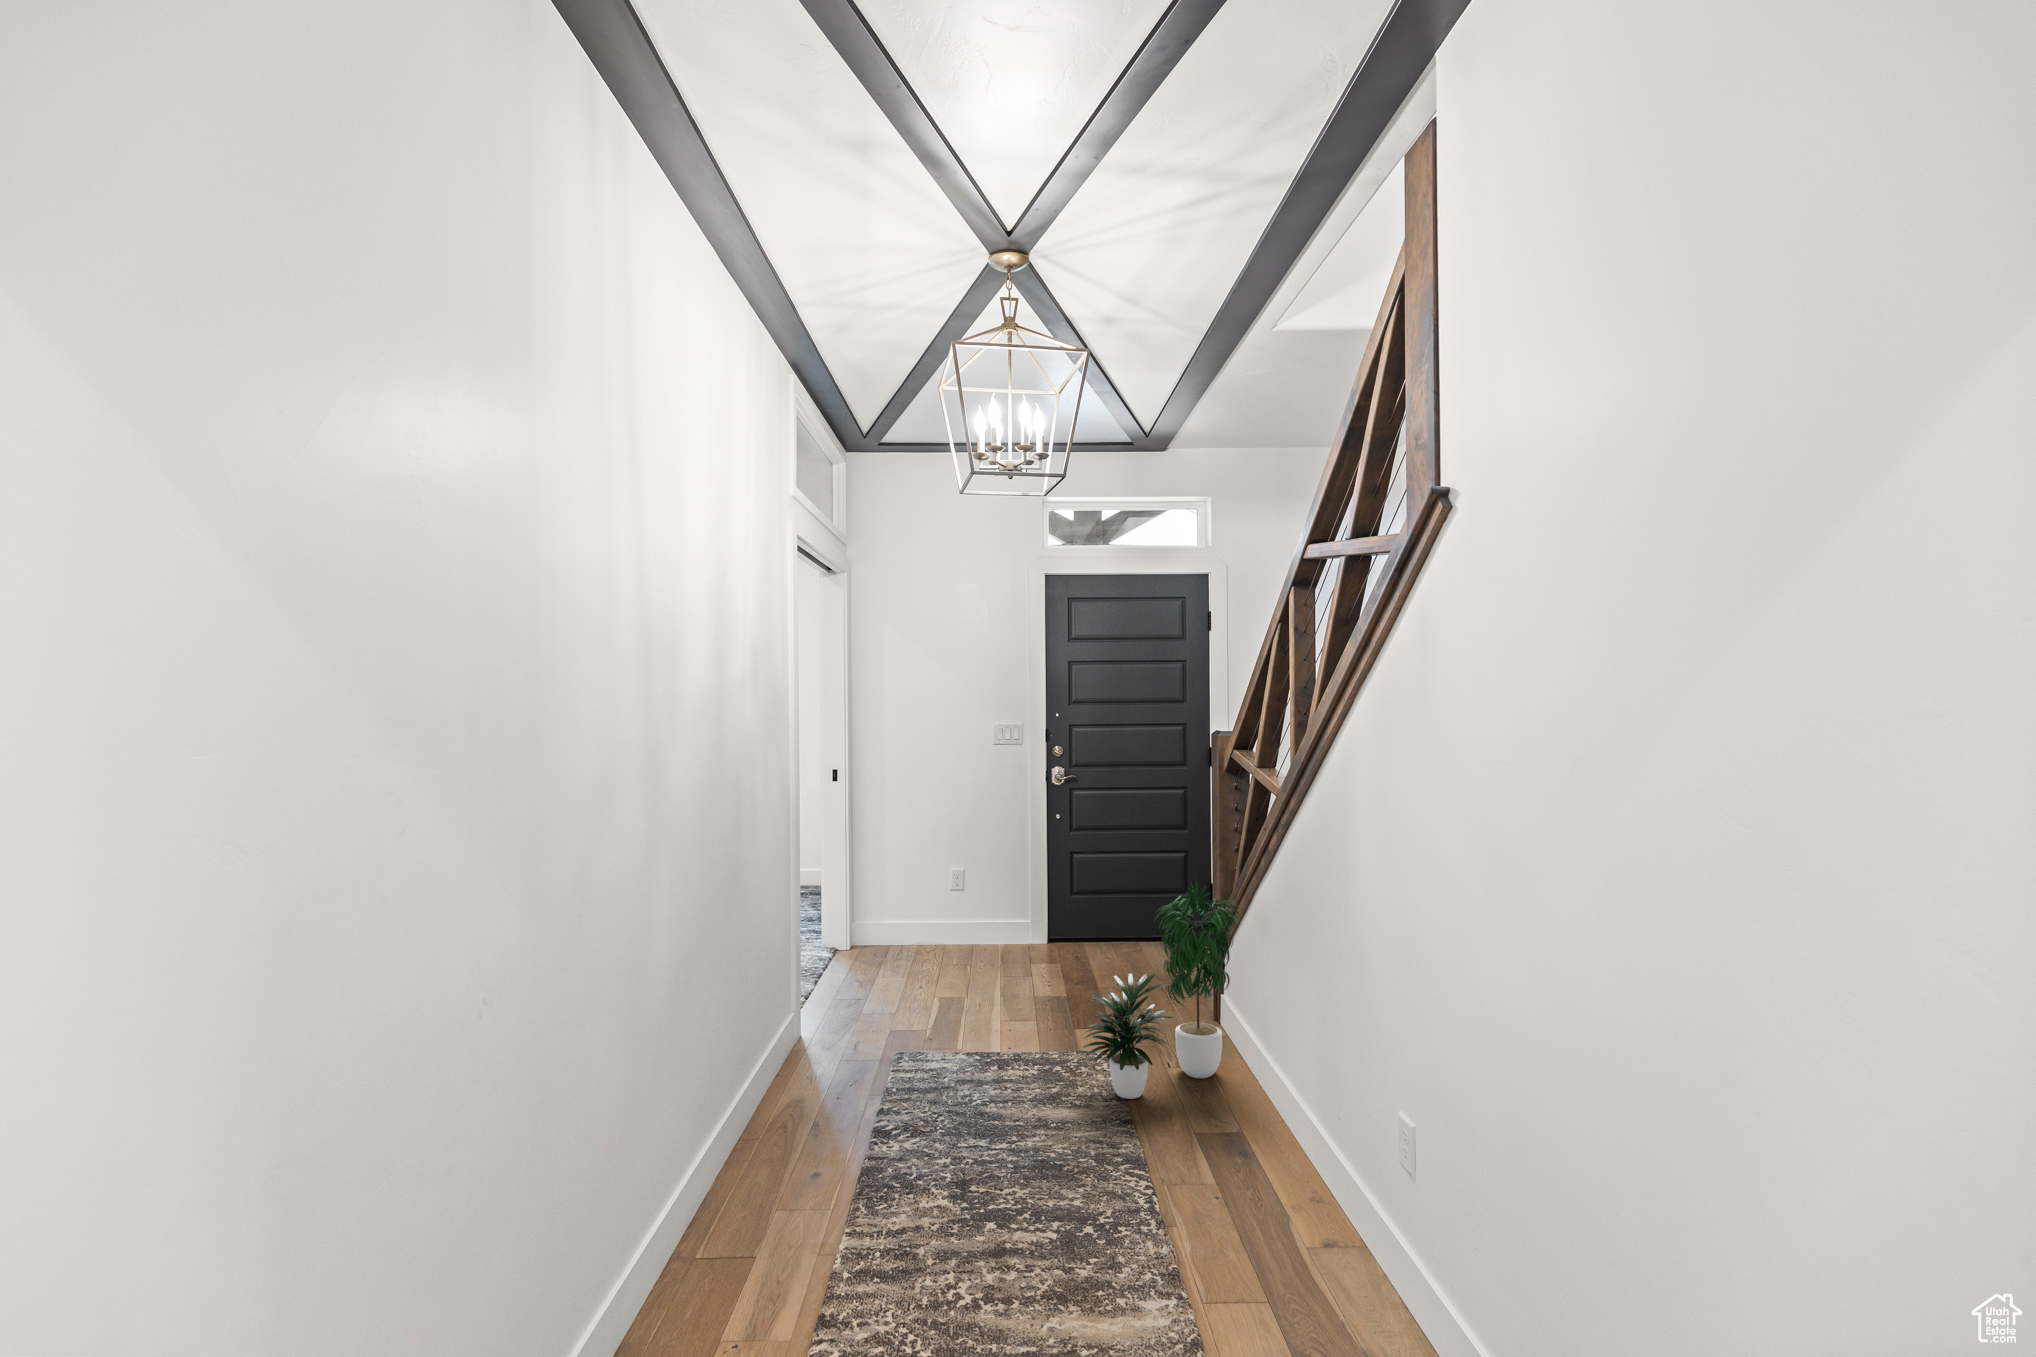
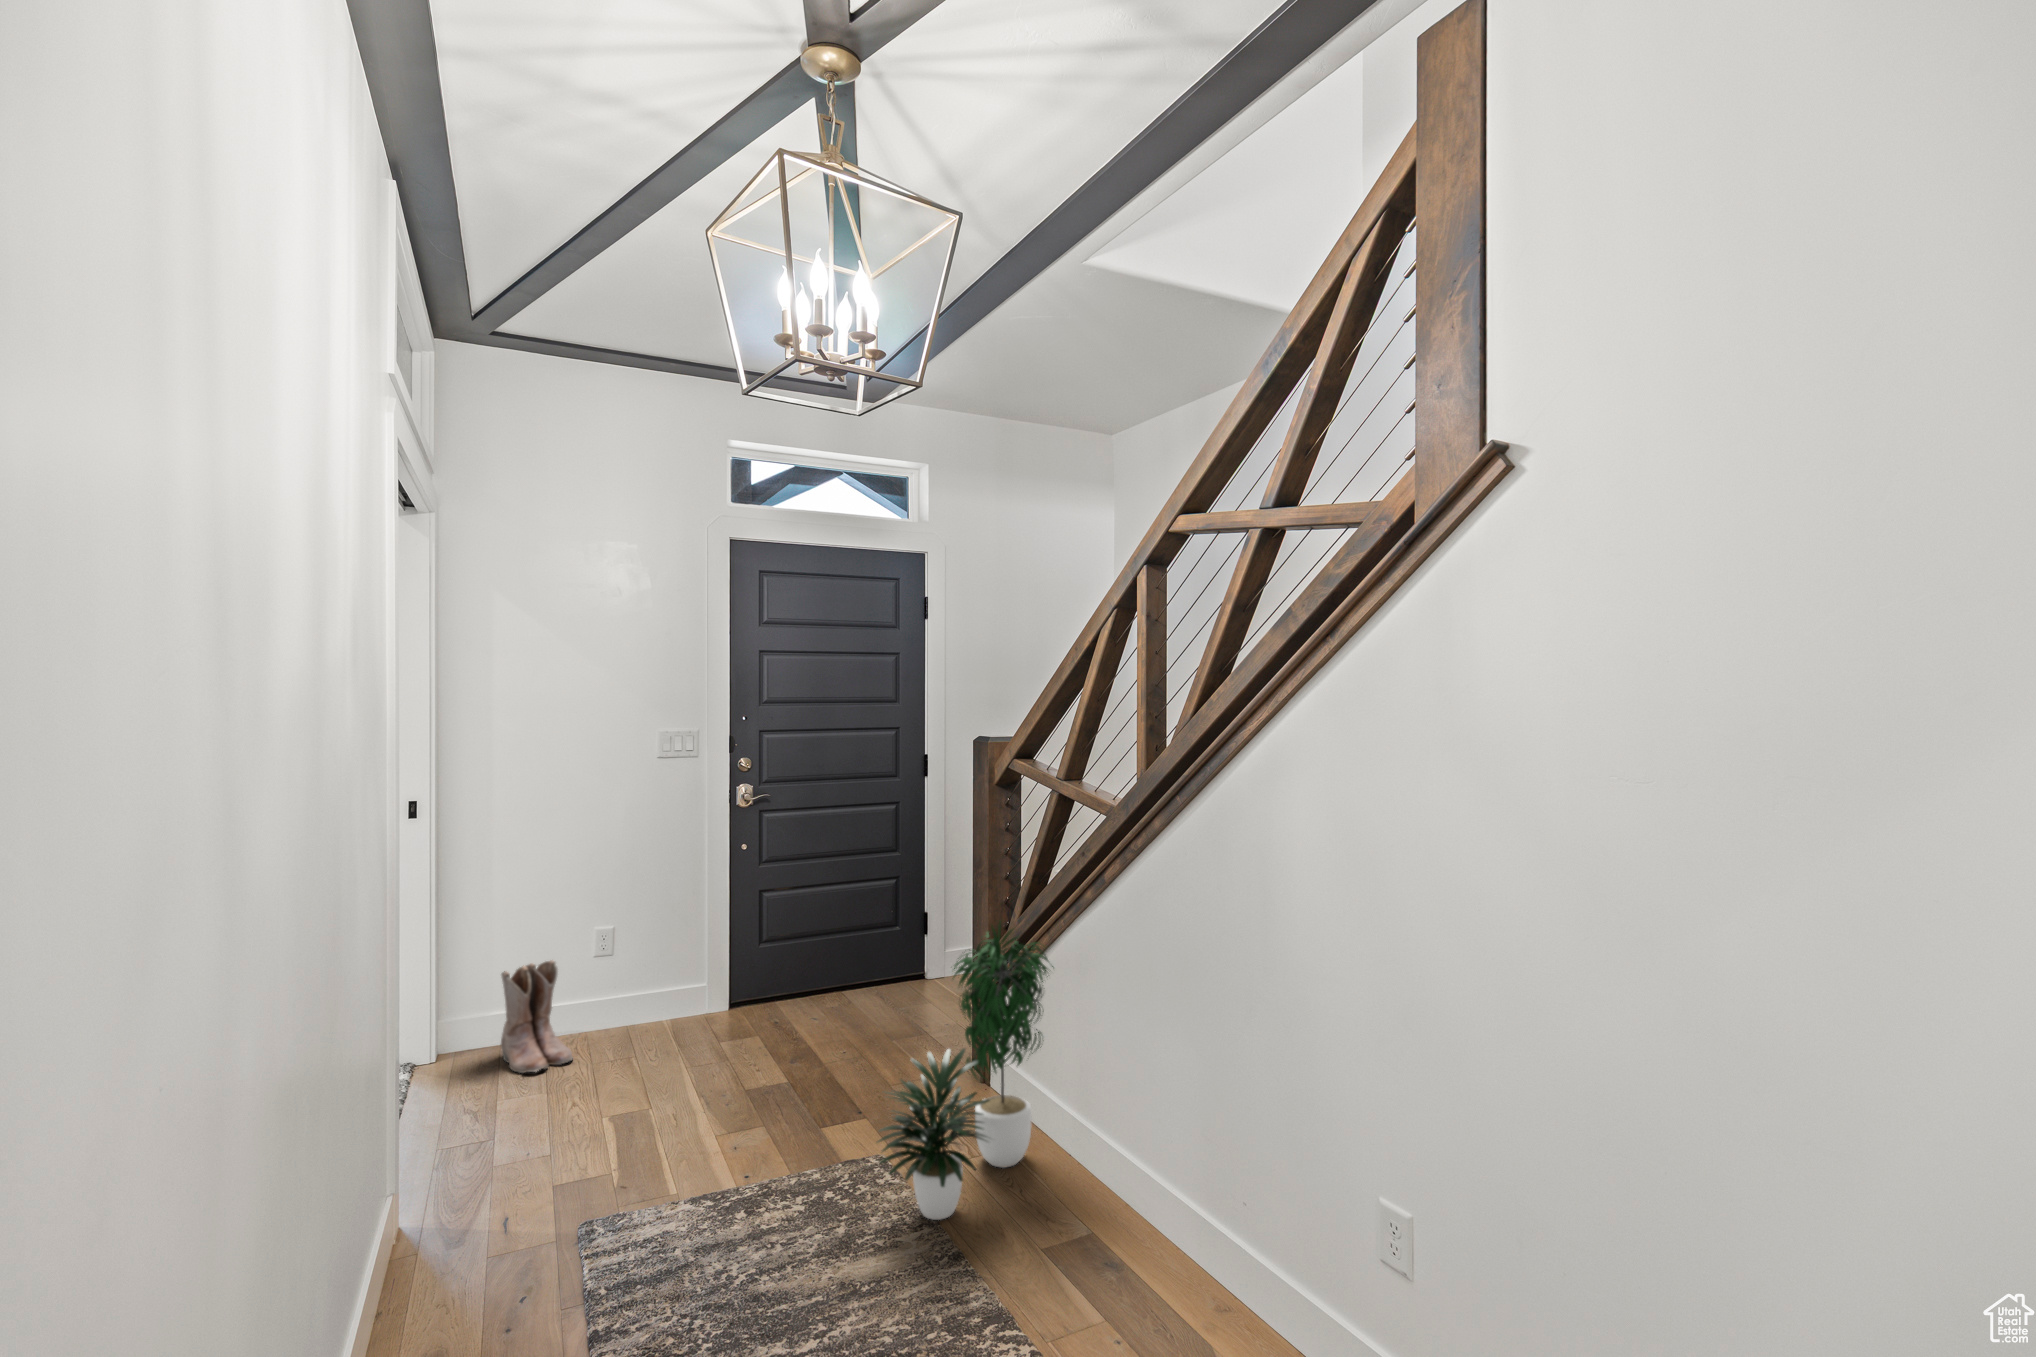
boots: none [884,888,930,965] -> present [501,960,573,1073]

